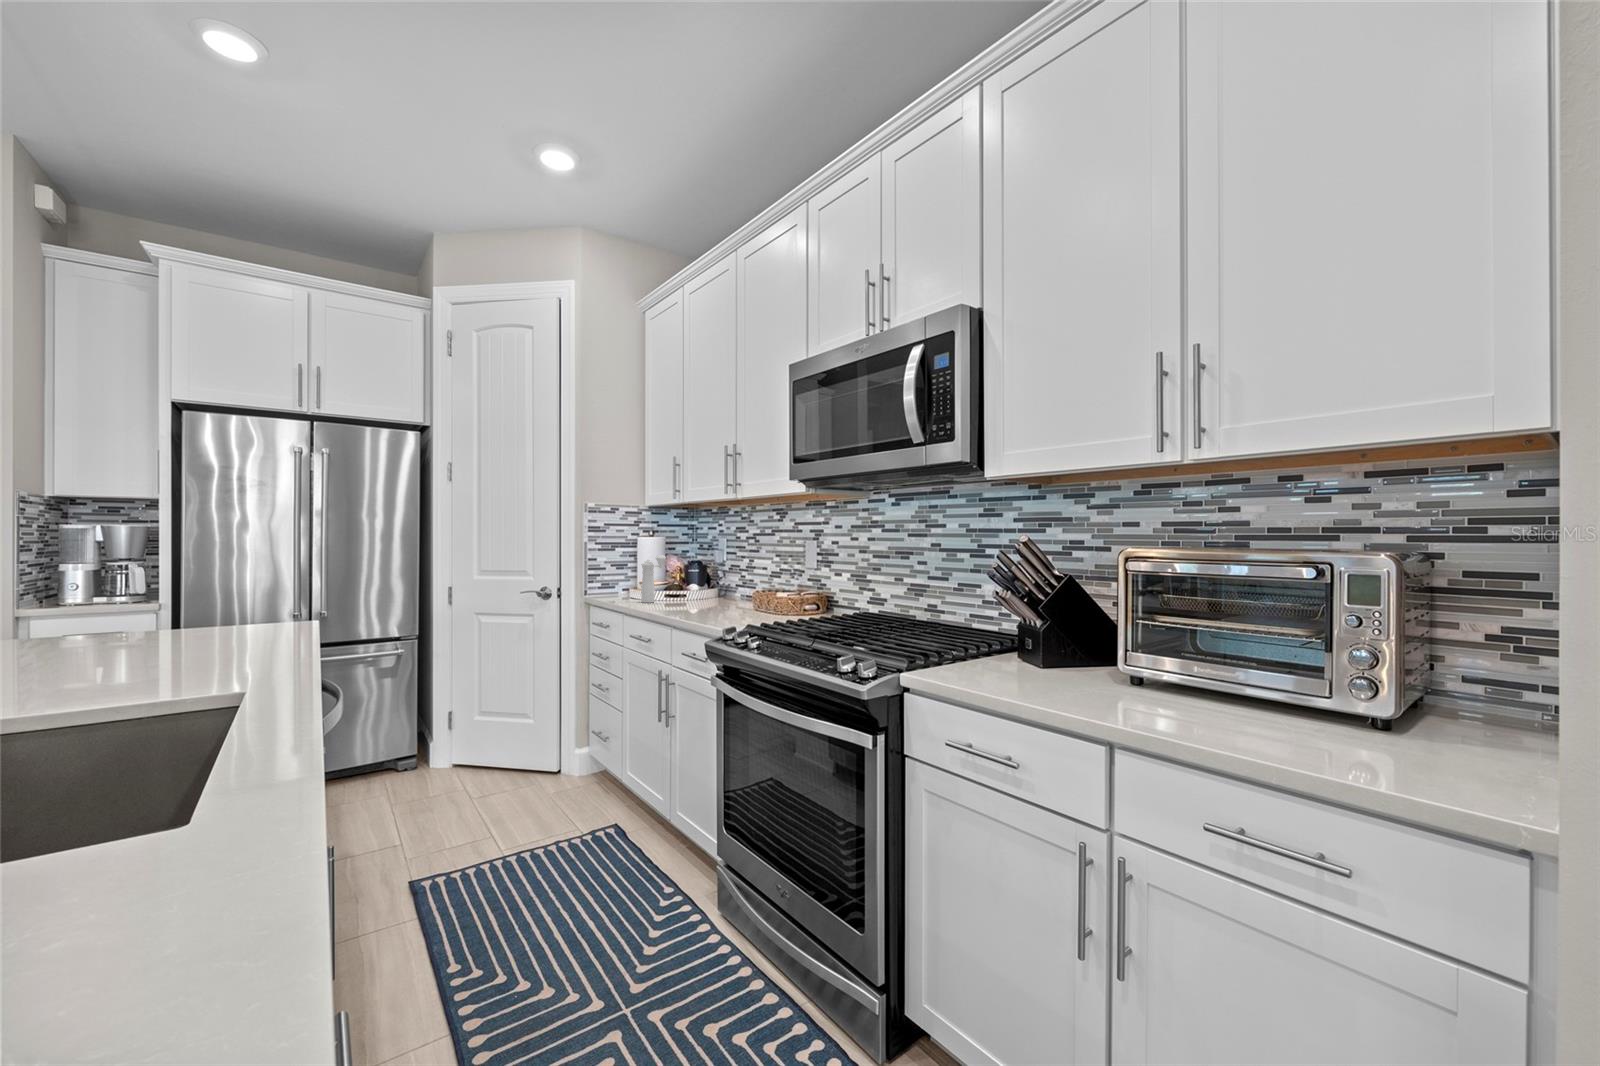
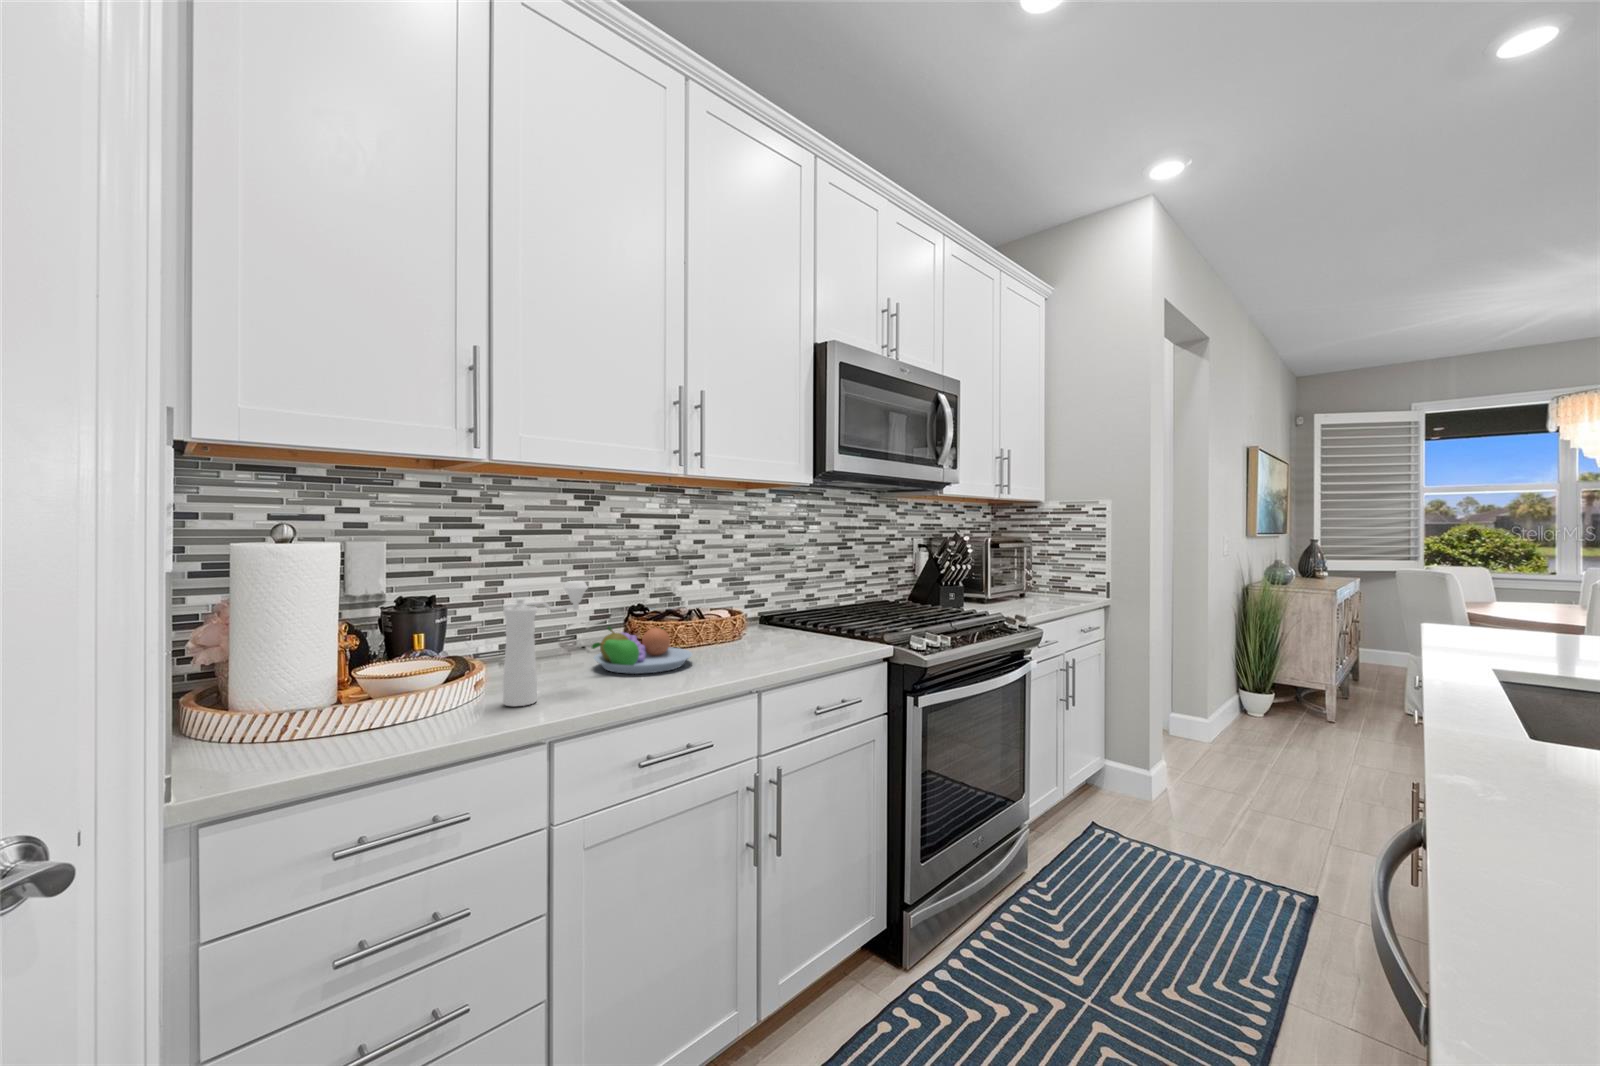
fruit bowl: none [680,584,734,609] -> present [592,627,692,674]

